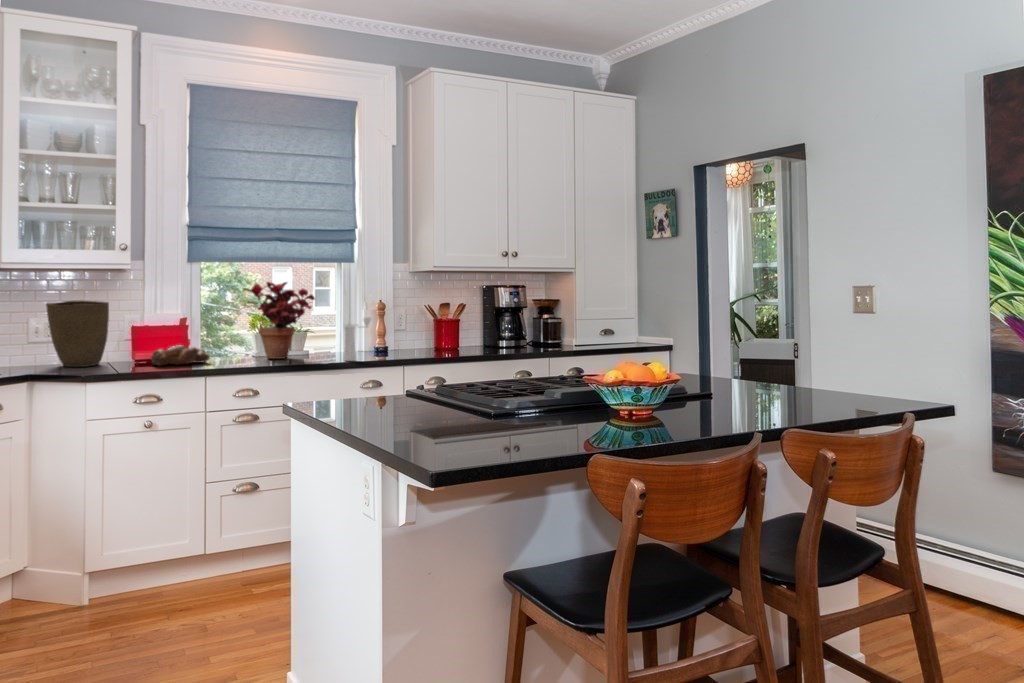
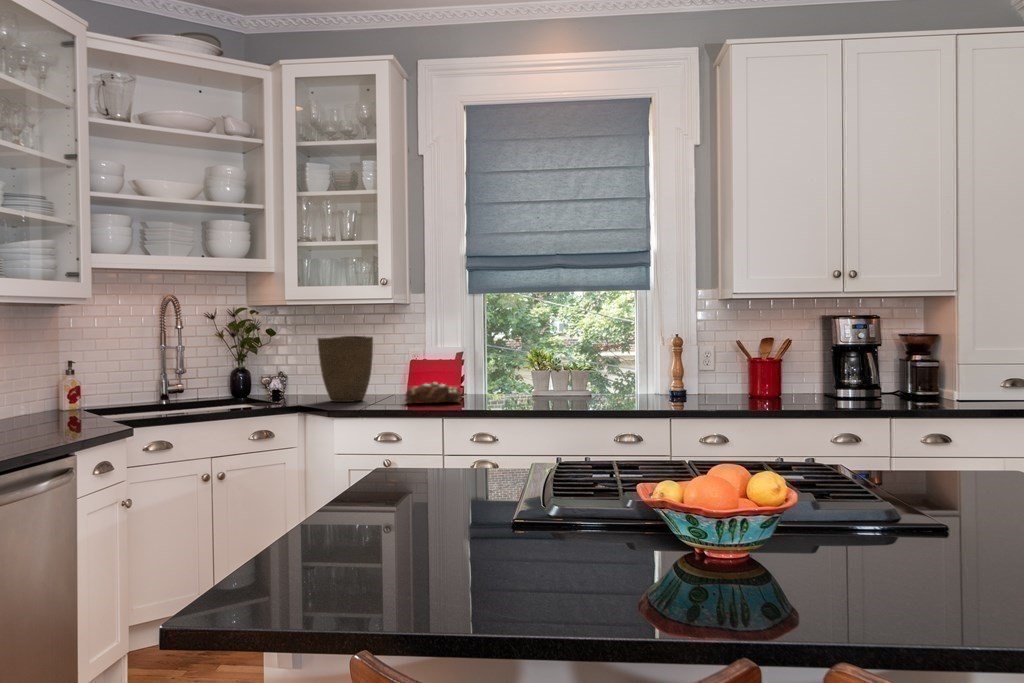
potted plant: present [244,282,315,359] -> none [499,313,579,402]
pepper mill: present [344,317,371,361] -> none [605,354,642,407]

